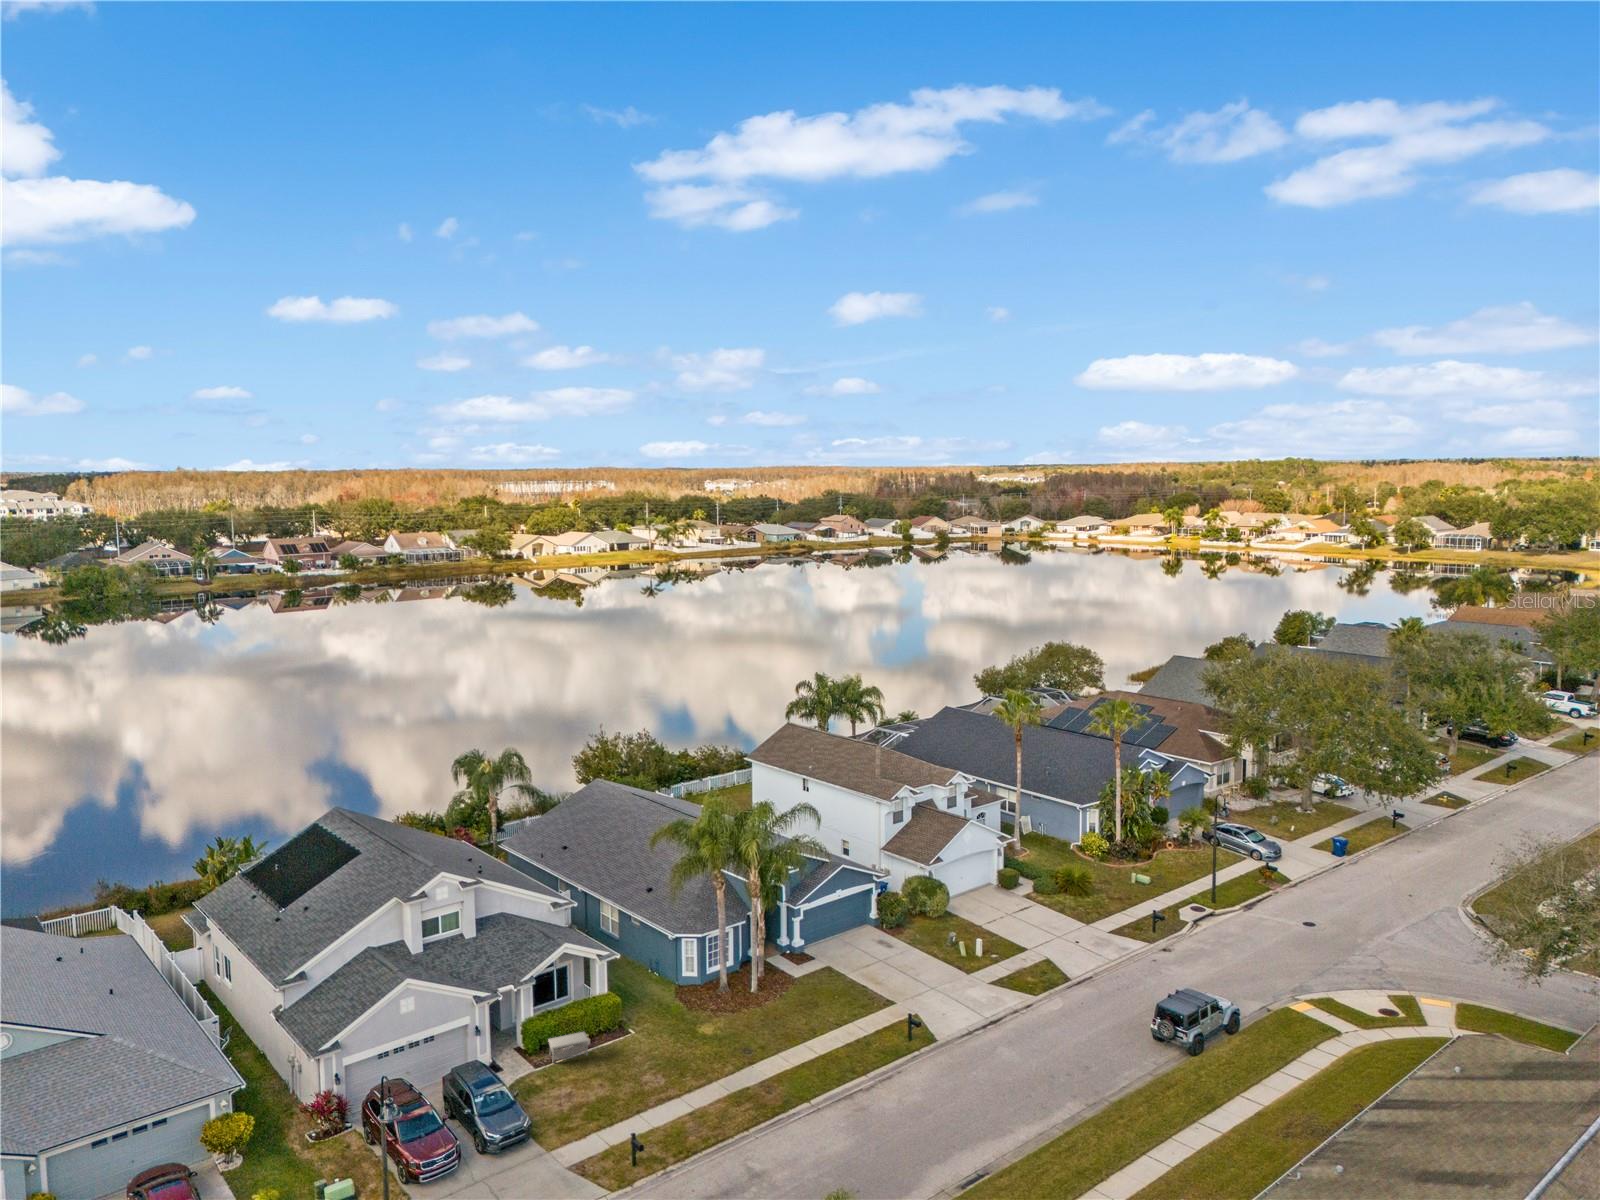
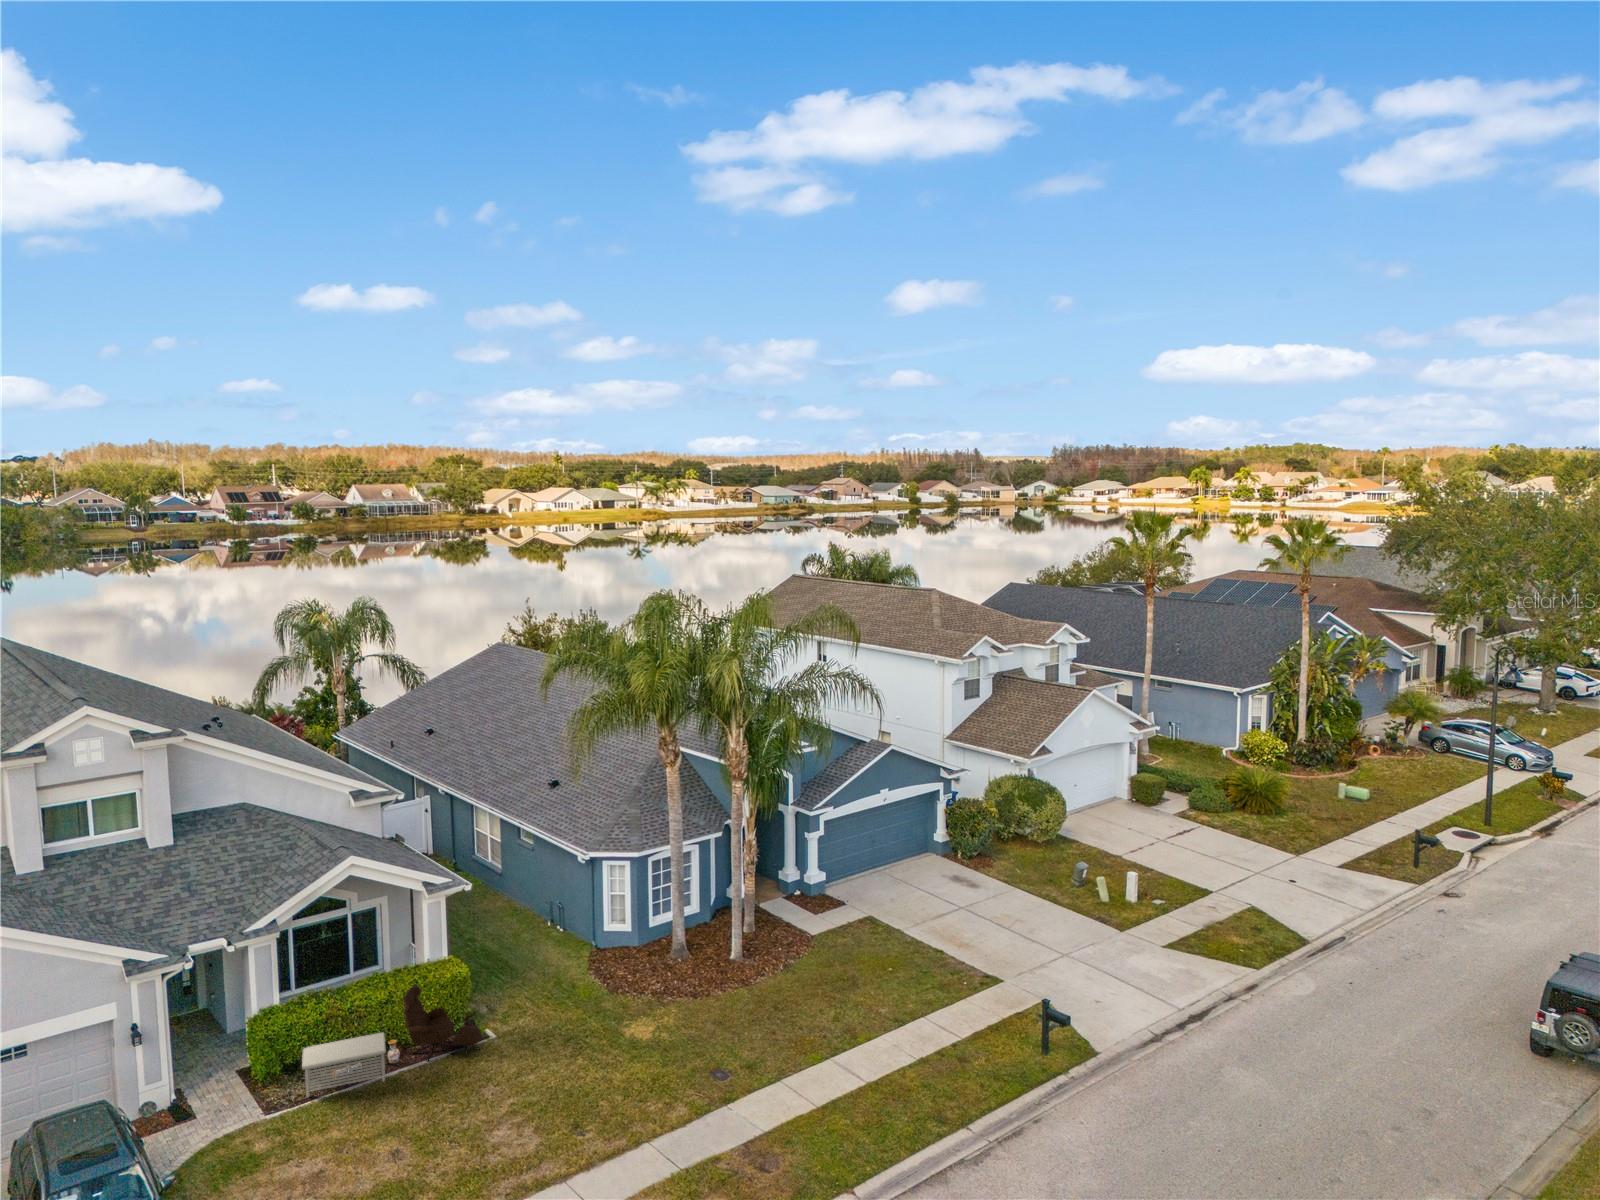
lounge chair: none [594,1007,630,1046] -> present [403,985,481,1061]

